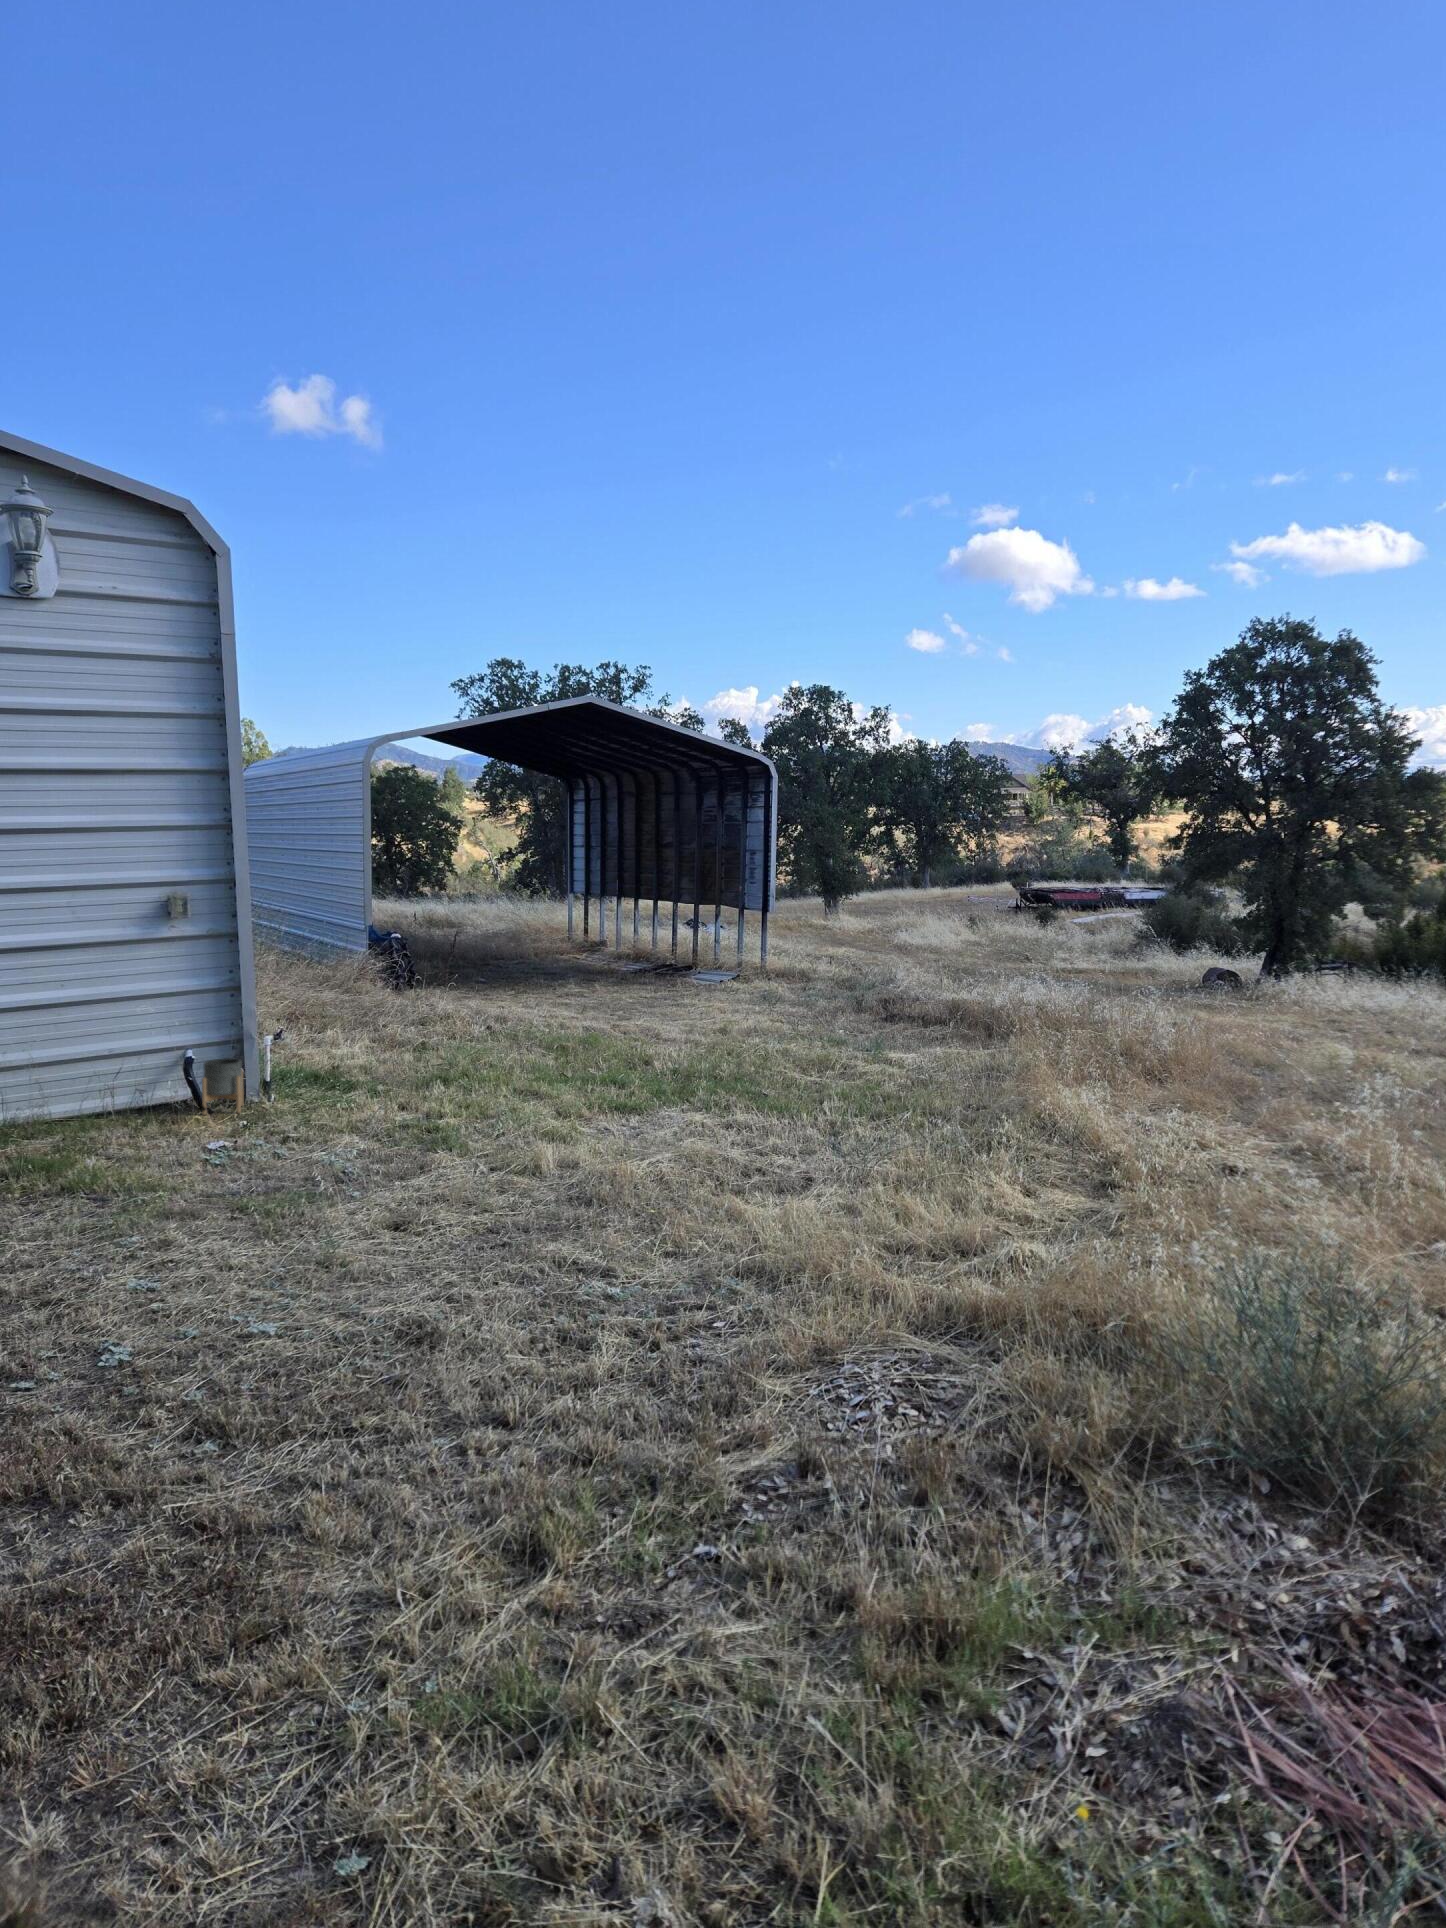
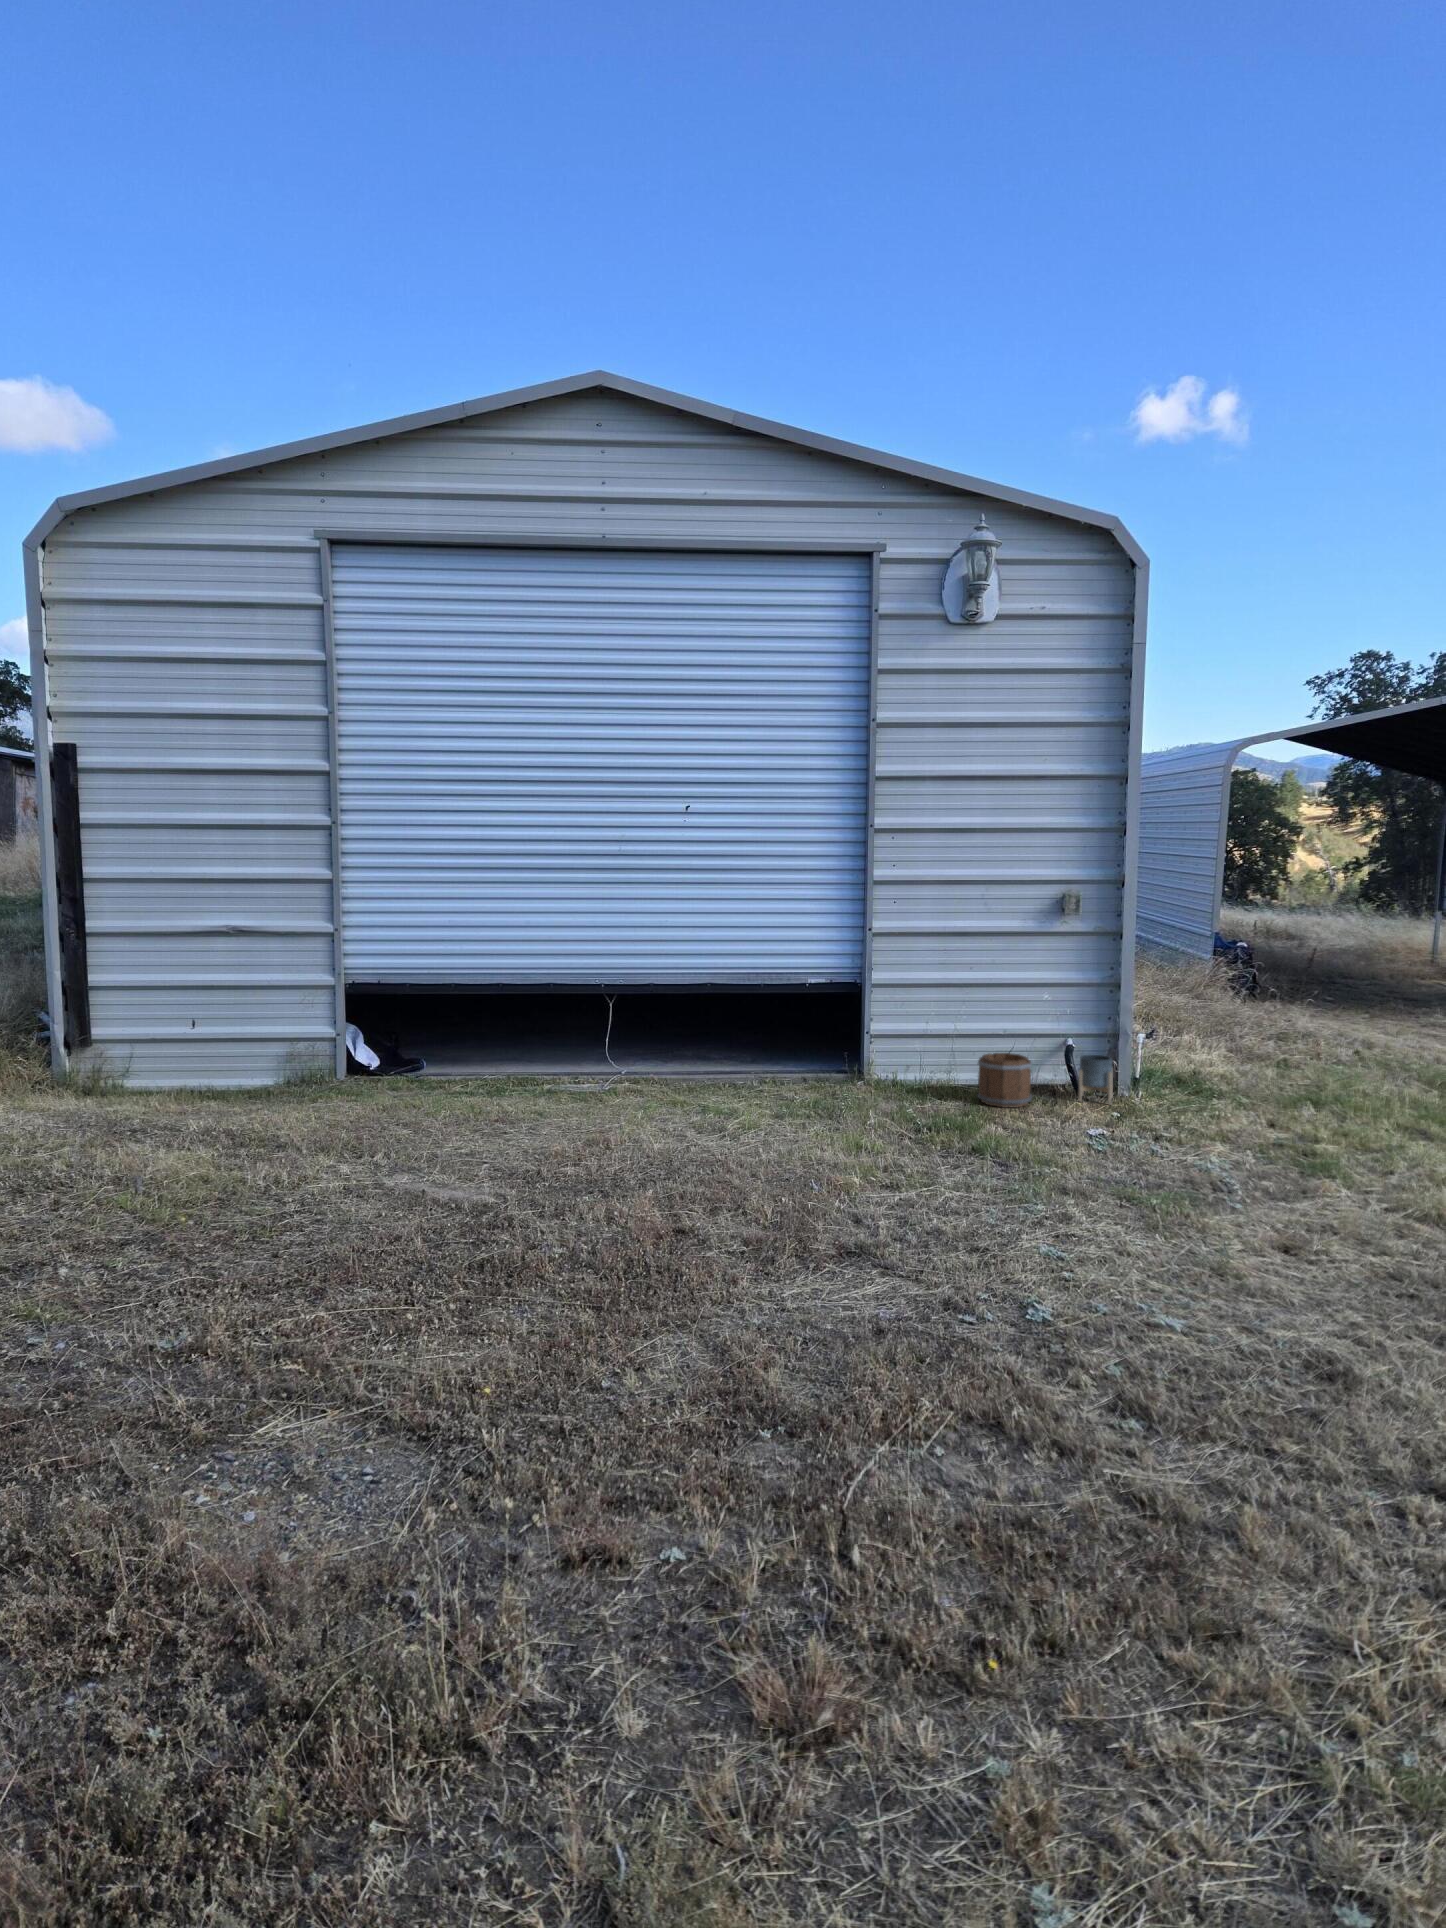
bucket: none [68,1068,144,1135] -> present [977,1053,1032,1107]

